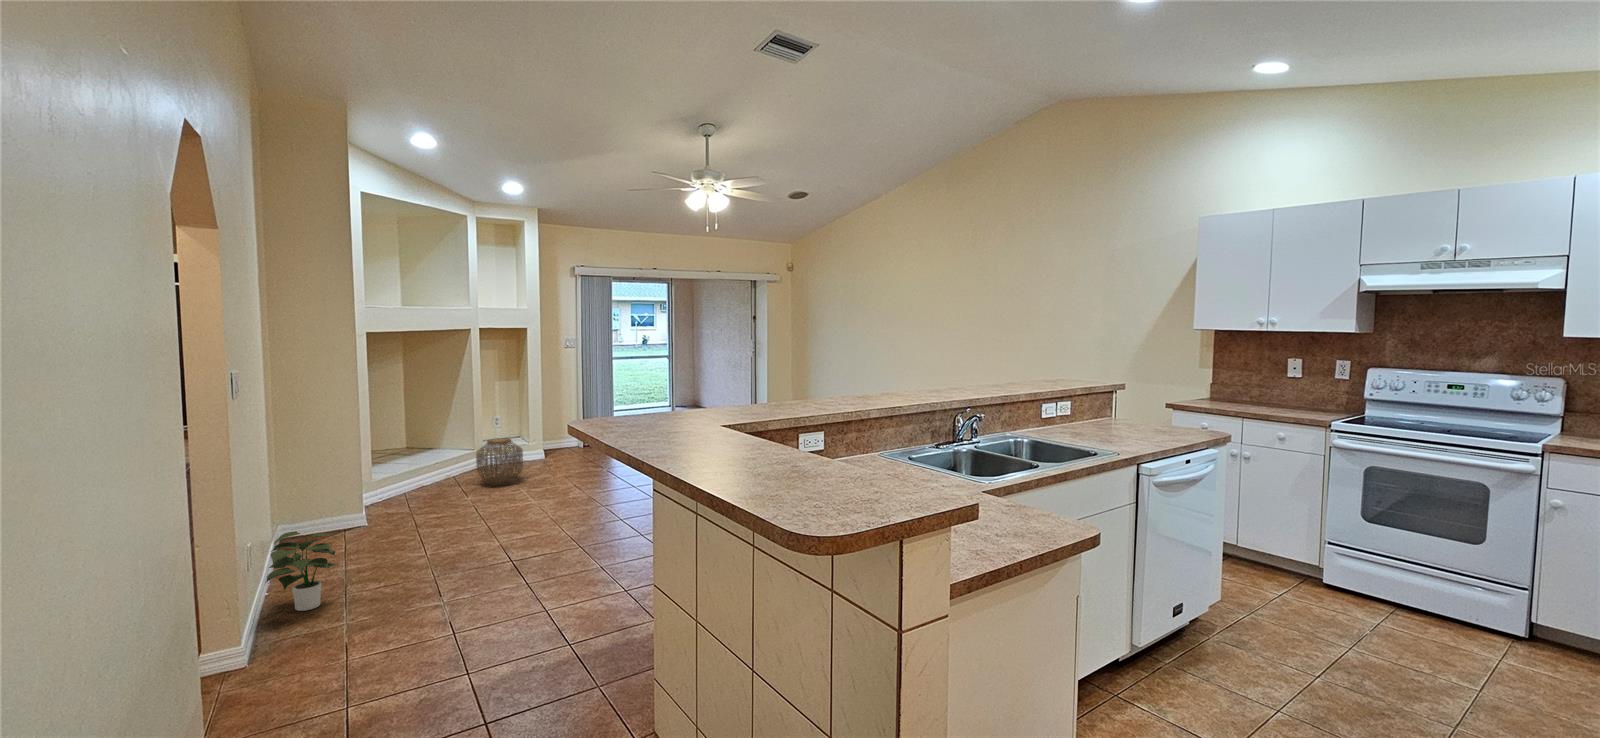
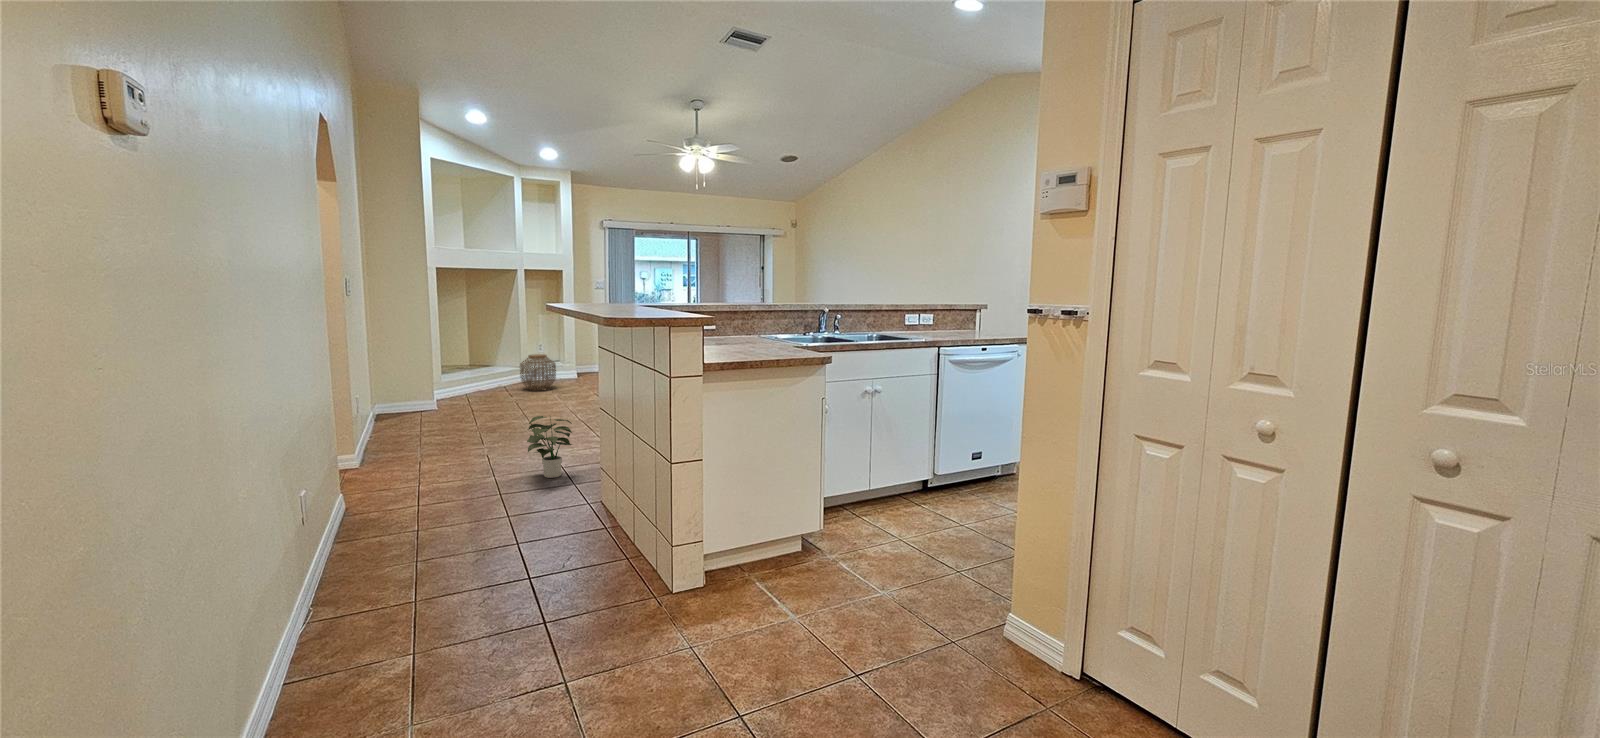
potted plant: present [266,531,339,611] -> present [527,416,572,478]

